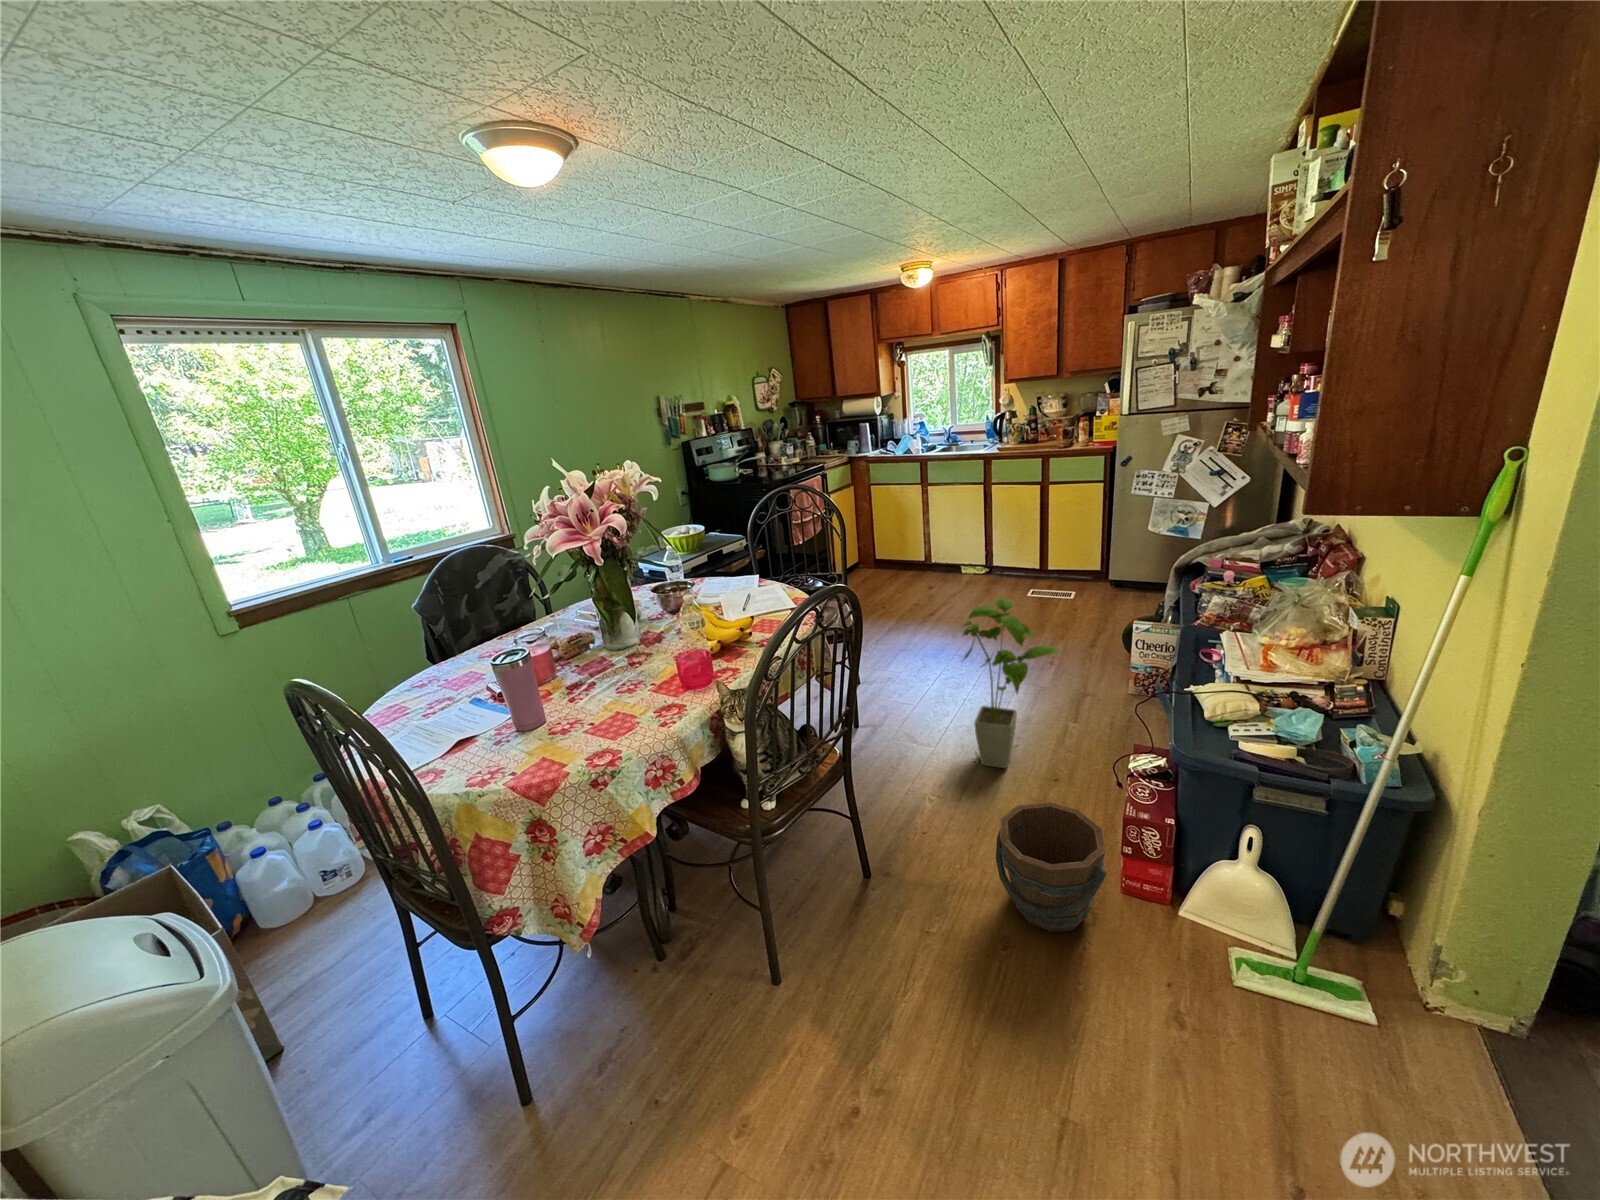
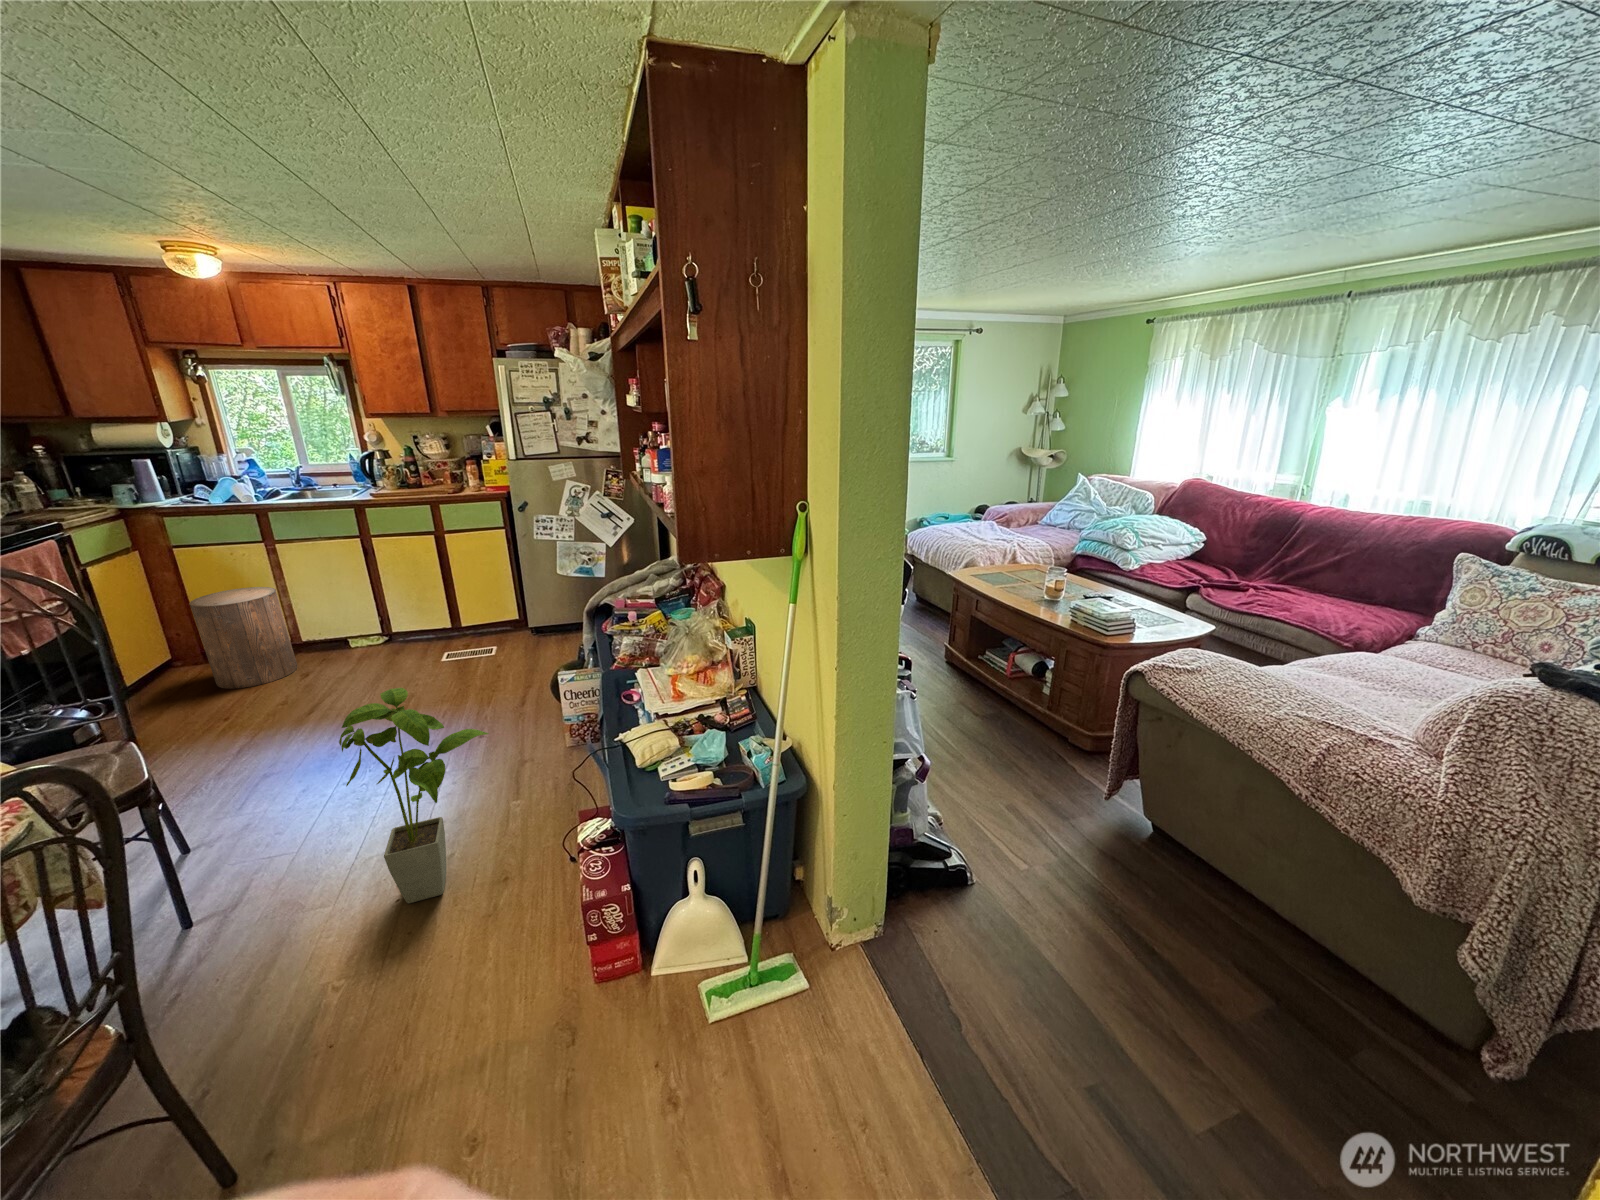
stool: none [878,519,927,589] -> present [189,587,297,689]
bucket: present [996,802,1107,932] -> none [434,924,576,1101]

